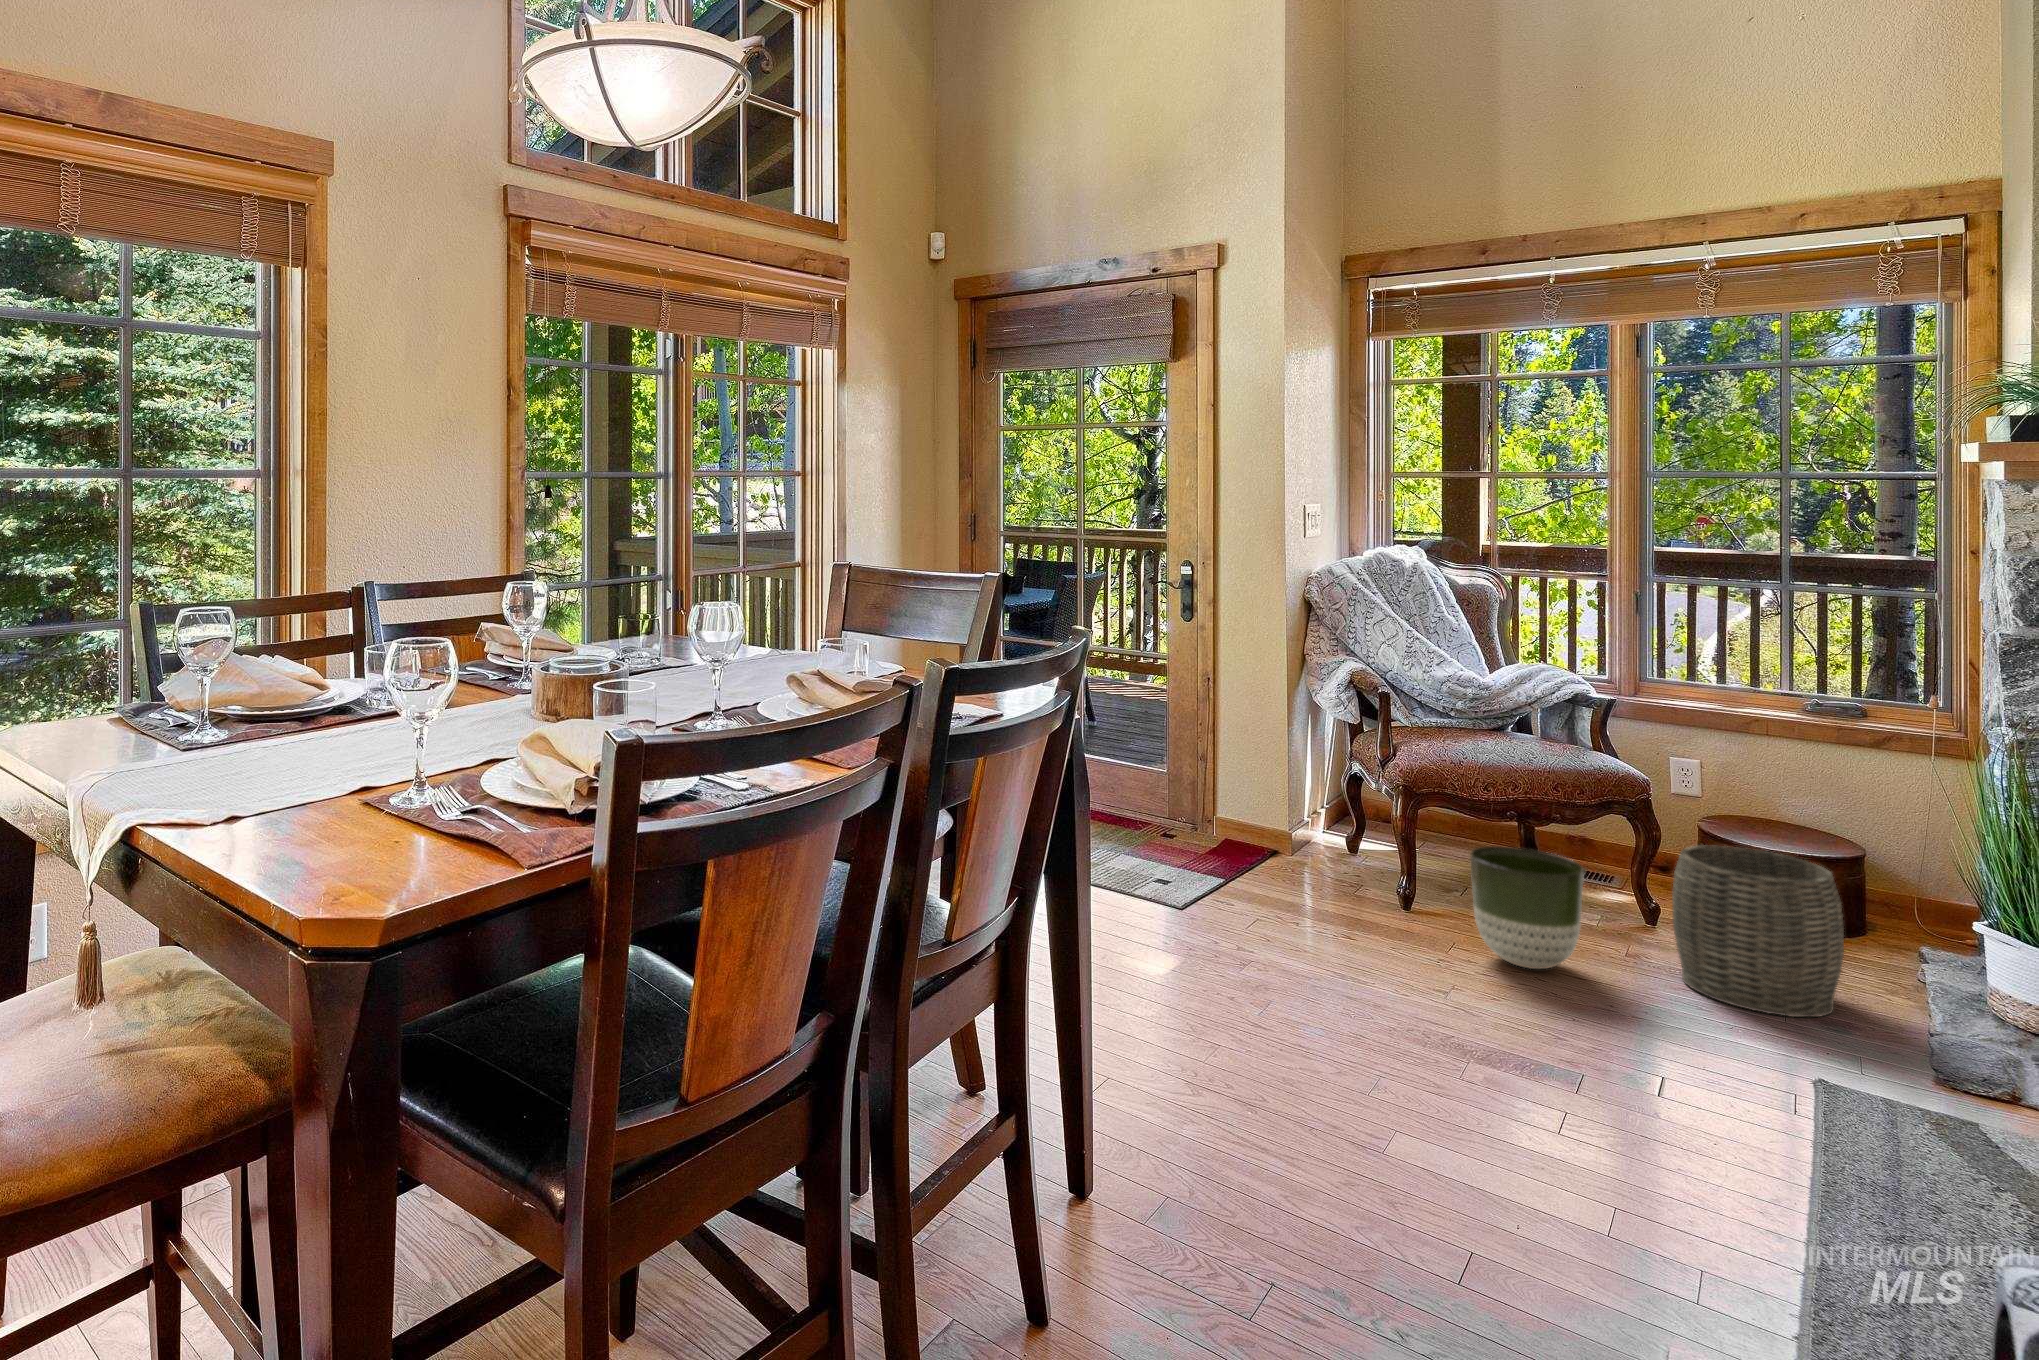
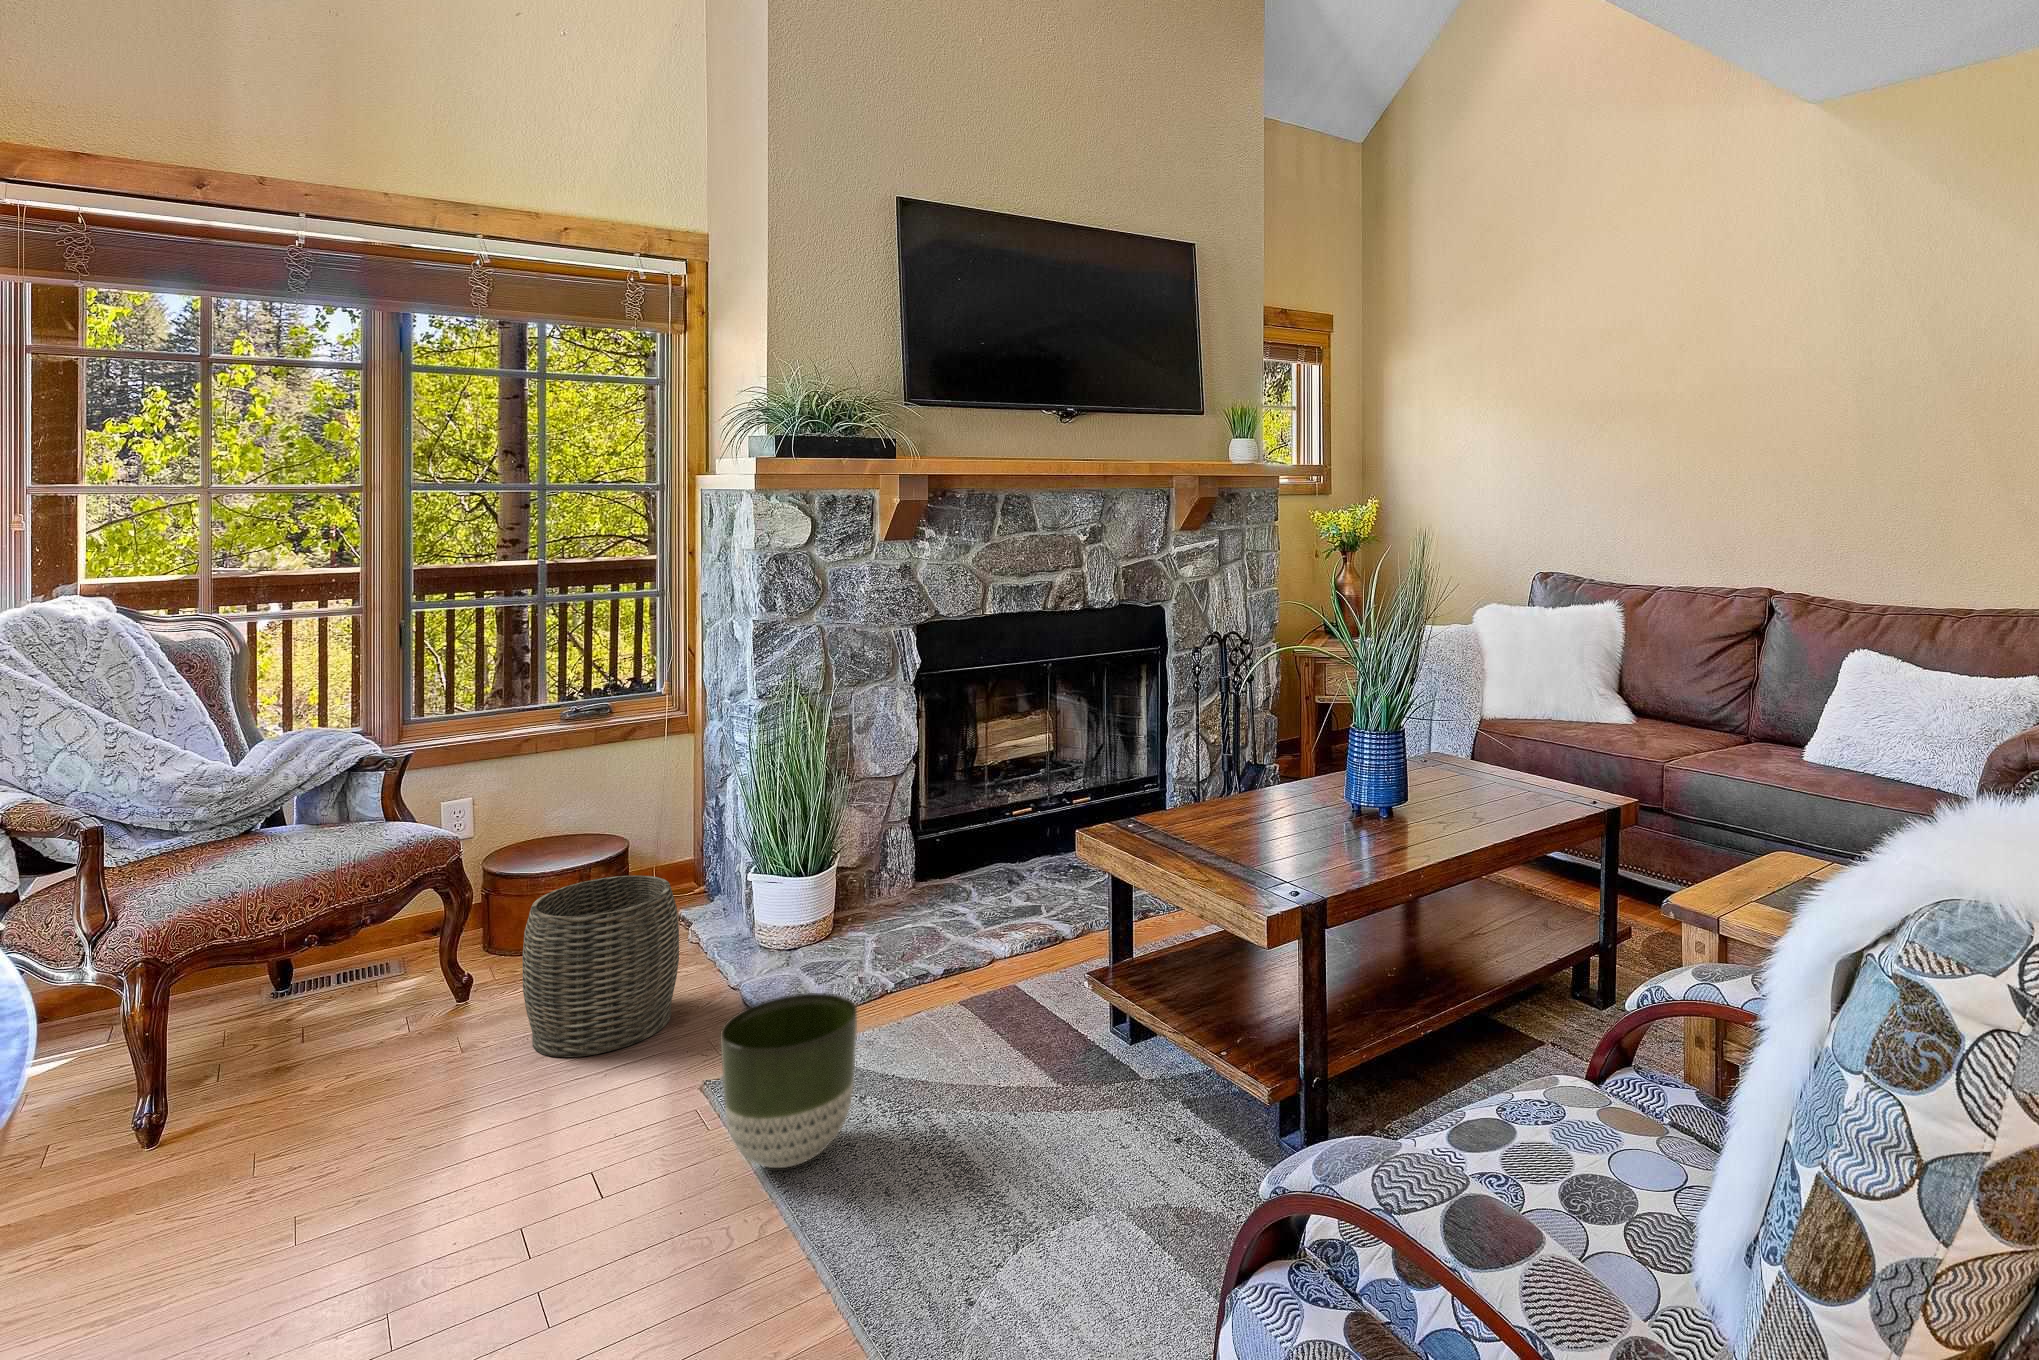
planter: present [1470,846,1584,969] -> present [720,993,857,1168]

